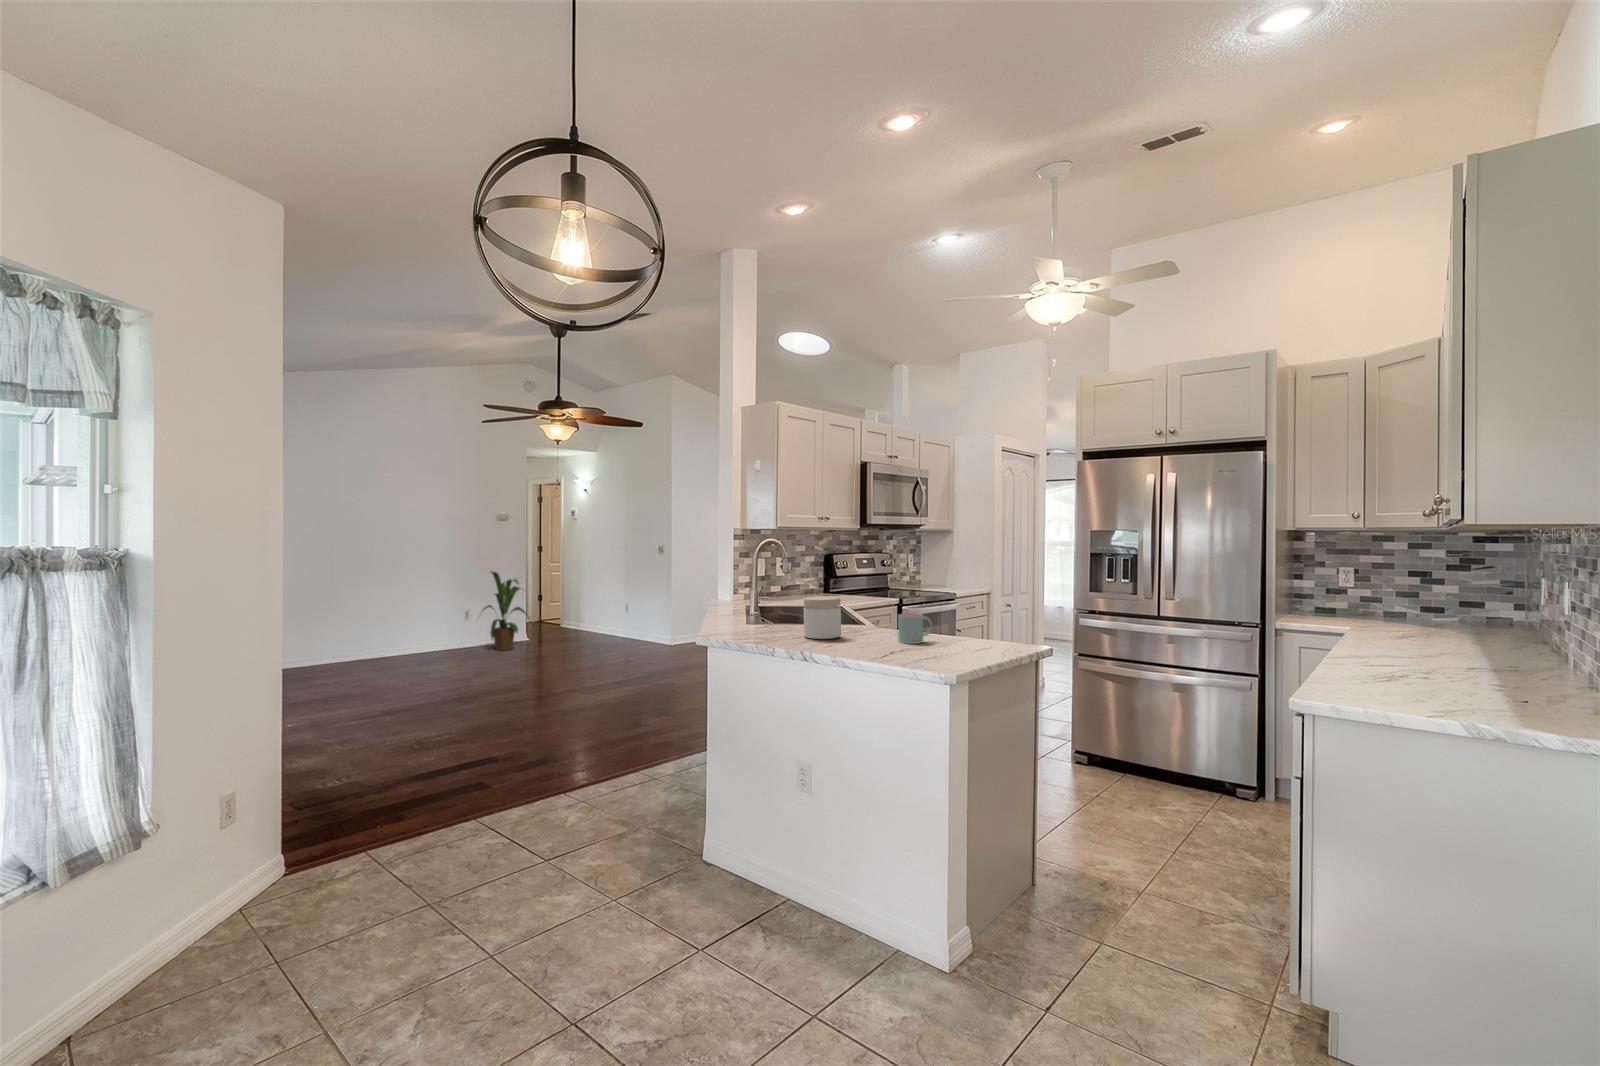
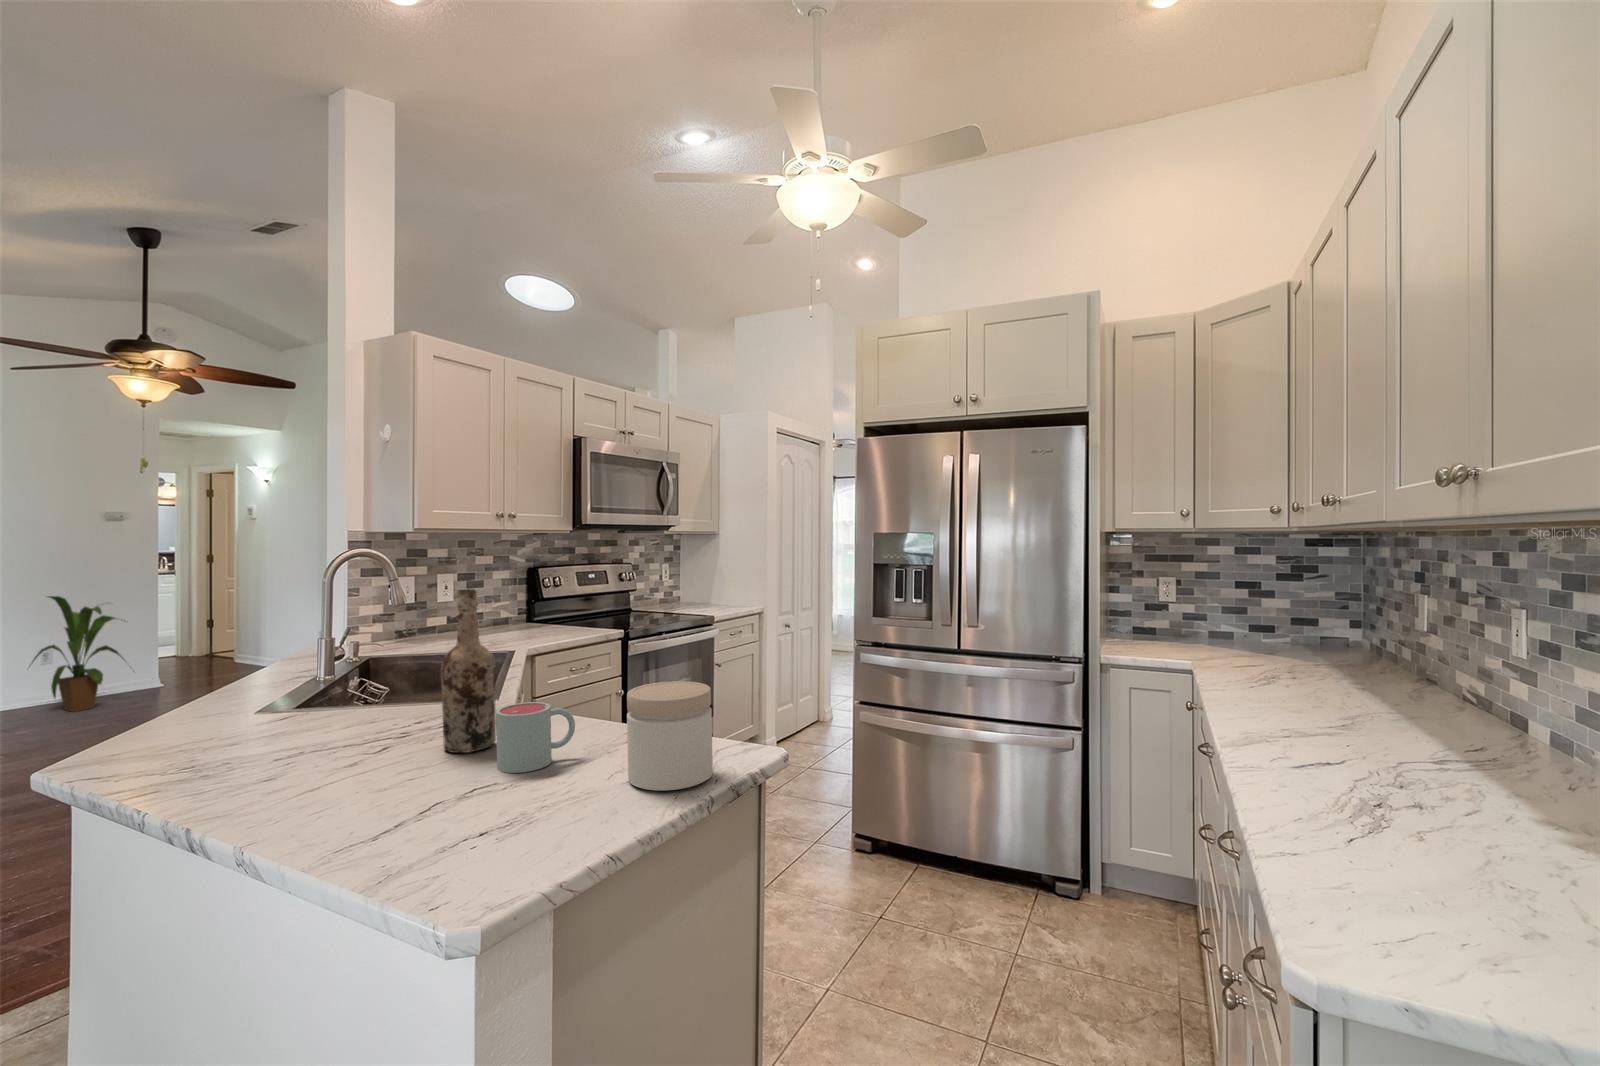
wine bottle: none [865,558,889,637] -> present [441,590,496,753]
jar: present [804,596,841,639] -> present [627,681,713,791]

